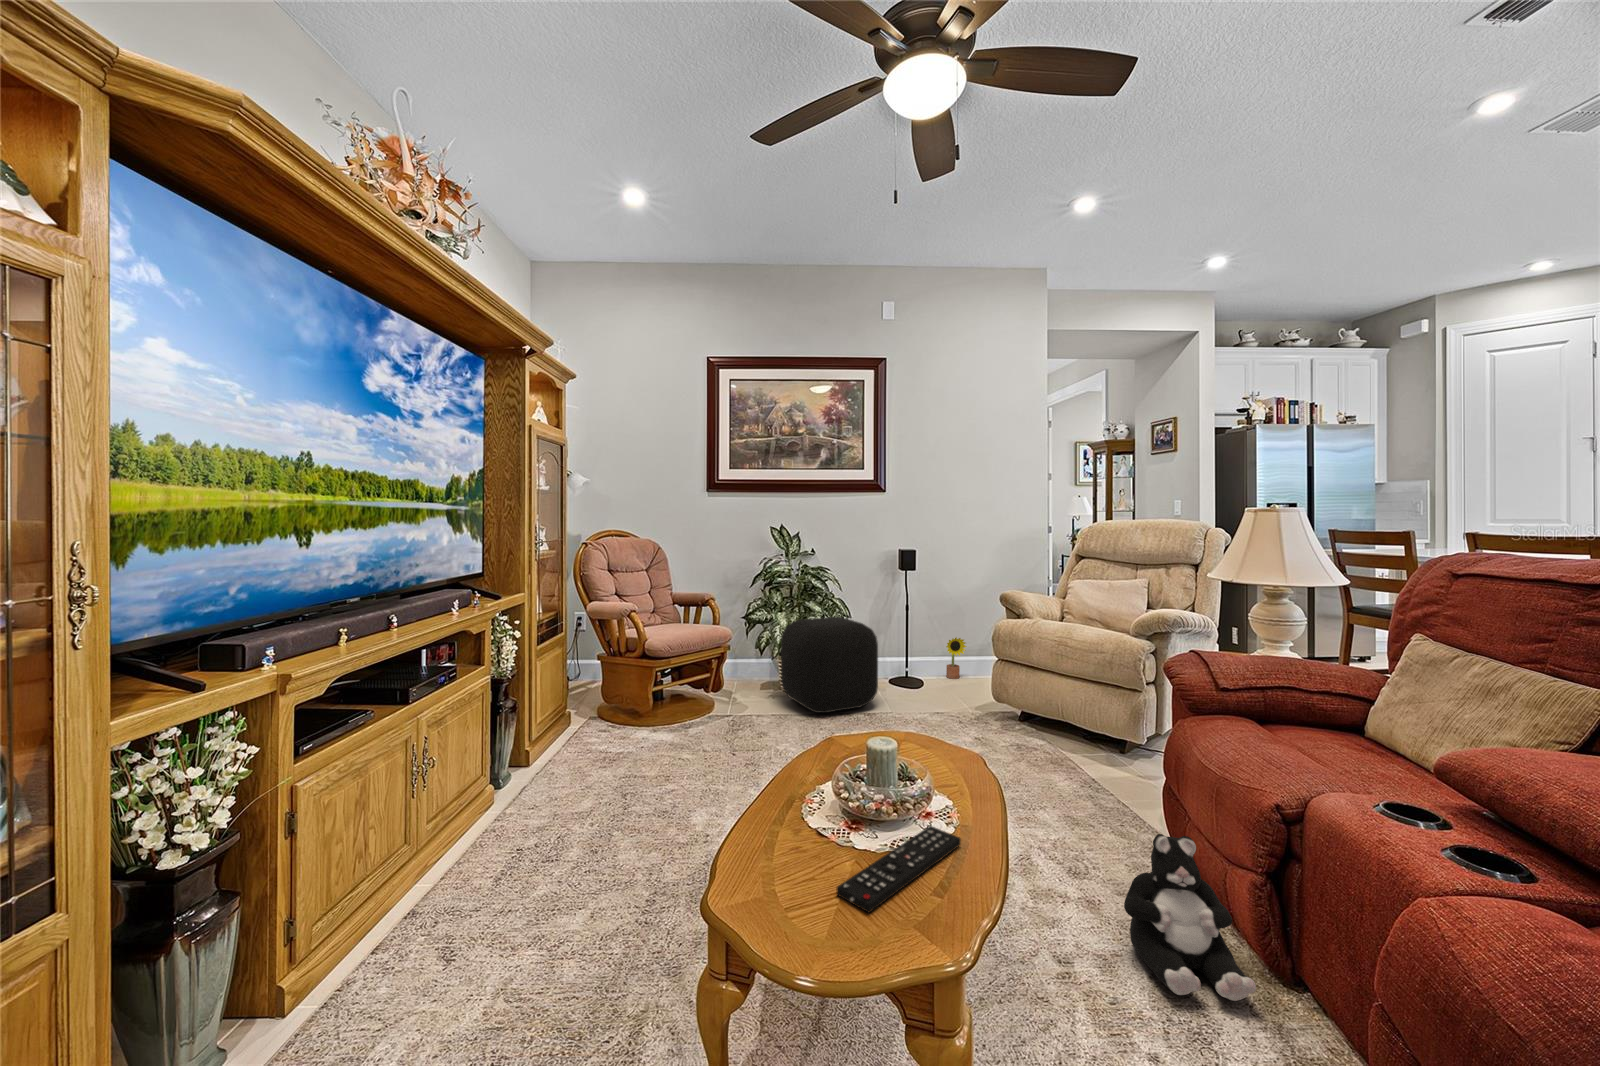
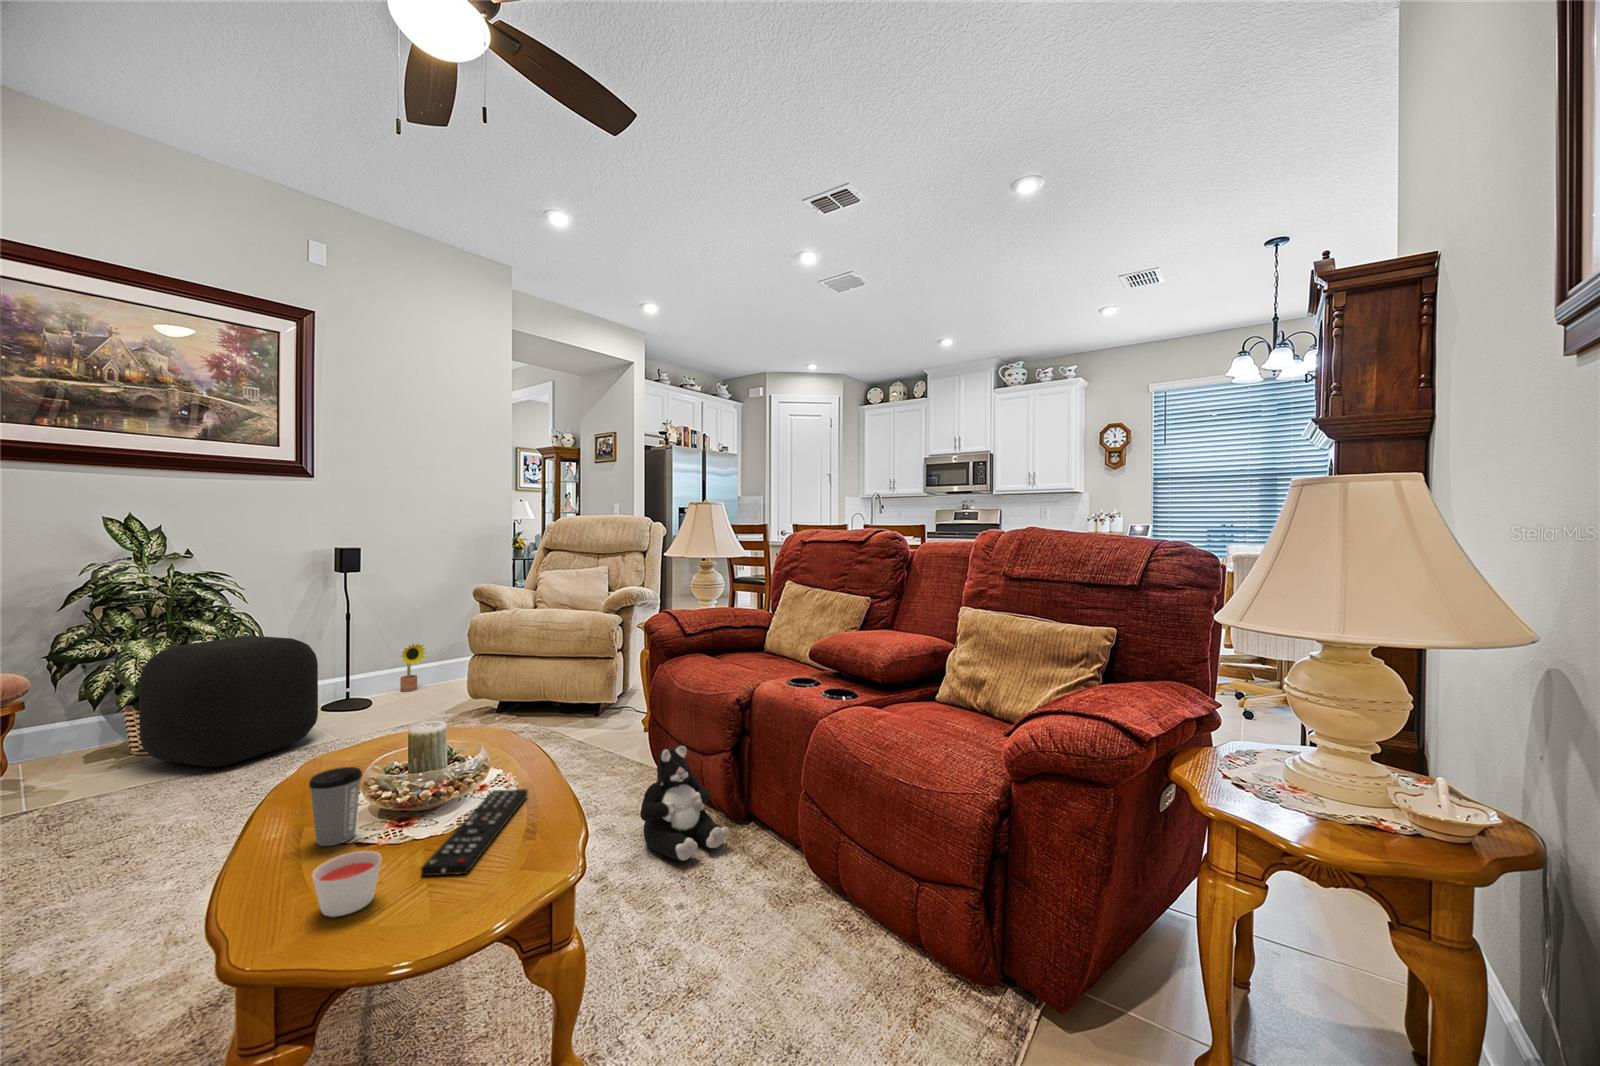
coffee cup: none [785,763,822,830] -> present [309,767,362,846]
candle: none [755,849,803,906] -> present [312,851,381,917]

